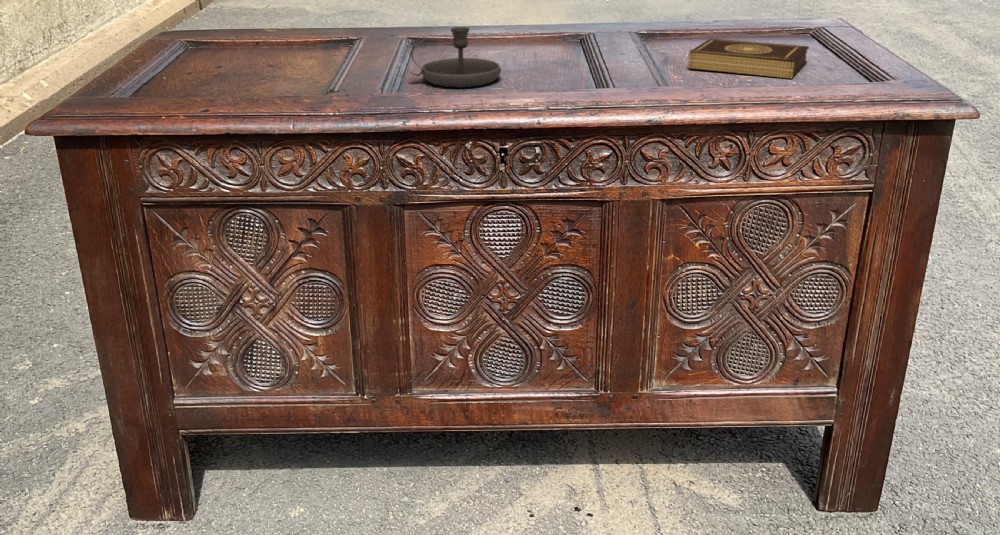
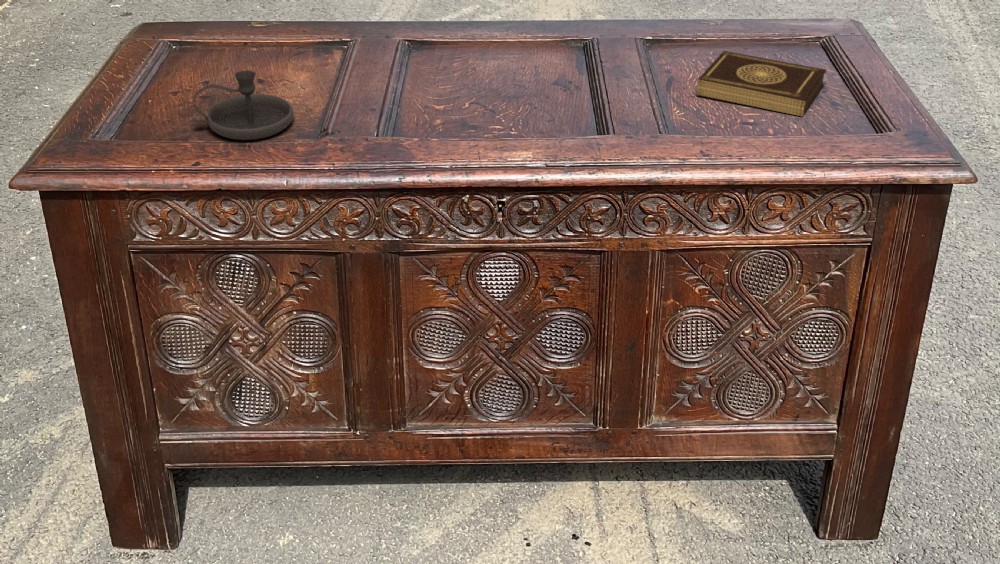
candlestick: present [410,27,501,87] -> present [192,70,294,140]

